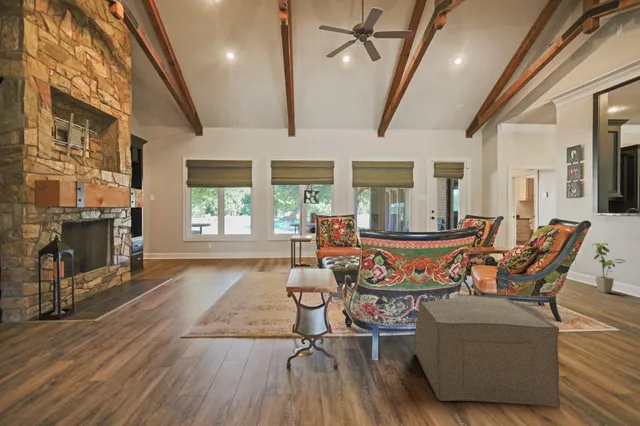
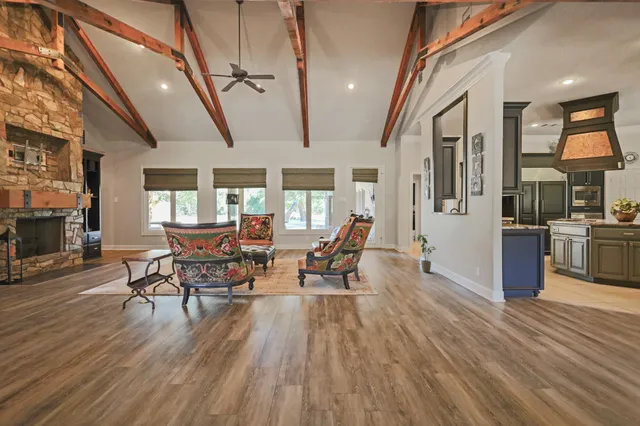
ottoman: present [414,294,560,408] -> none [185,264,269,324]

